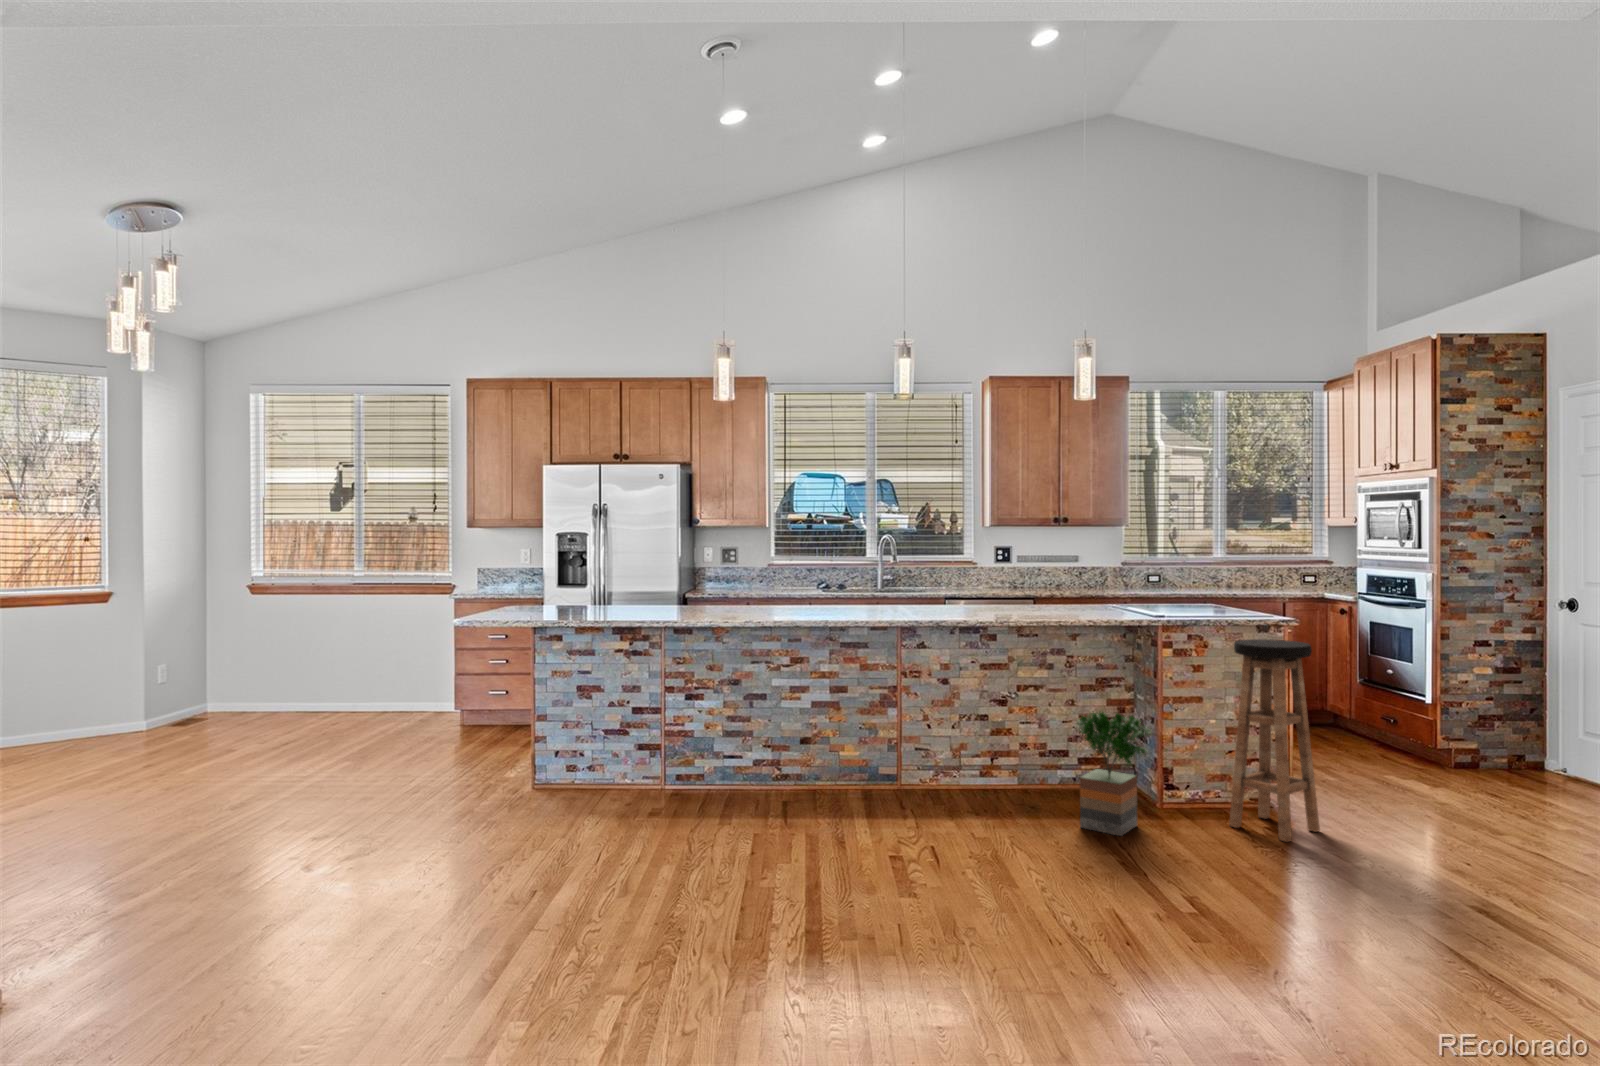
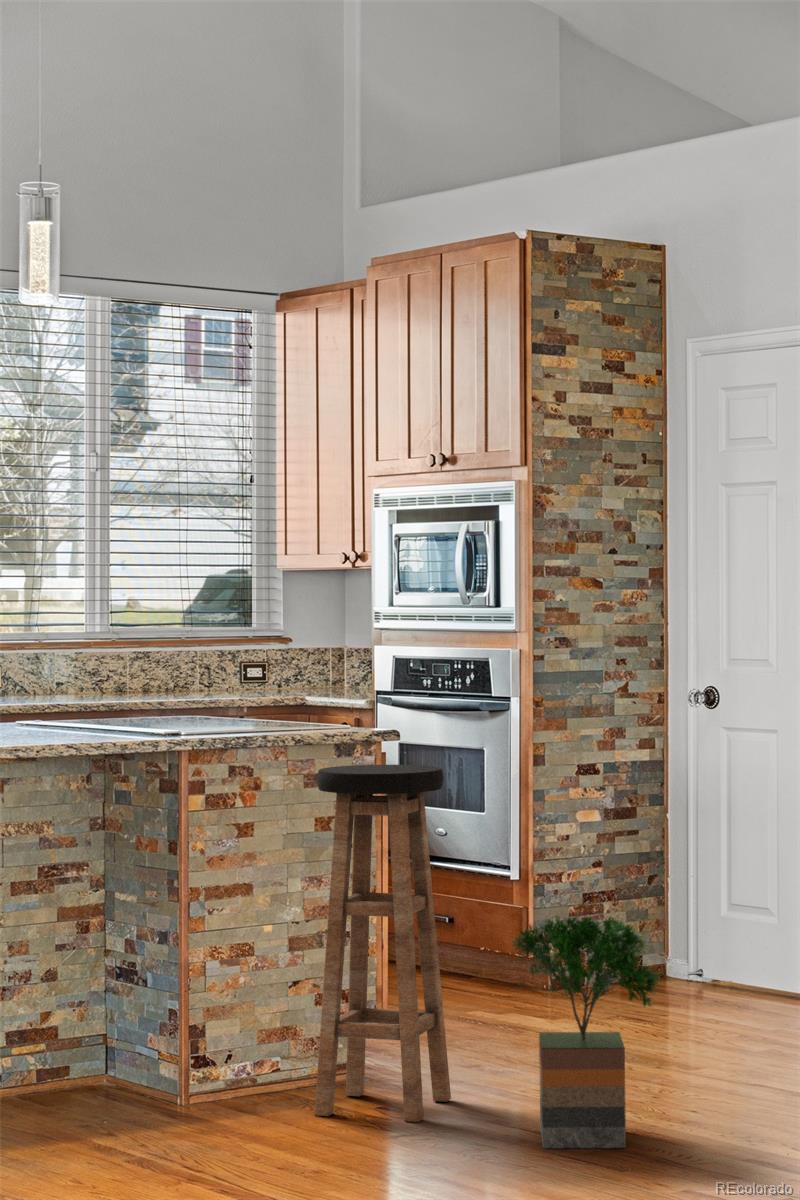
potted tree: present [1078,712,1149,836] -> present [513,916,660,1148]

